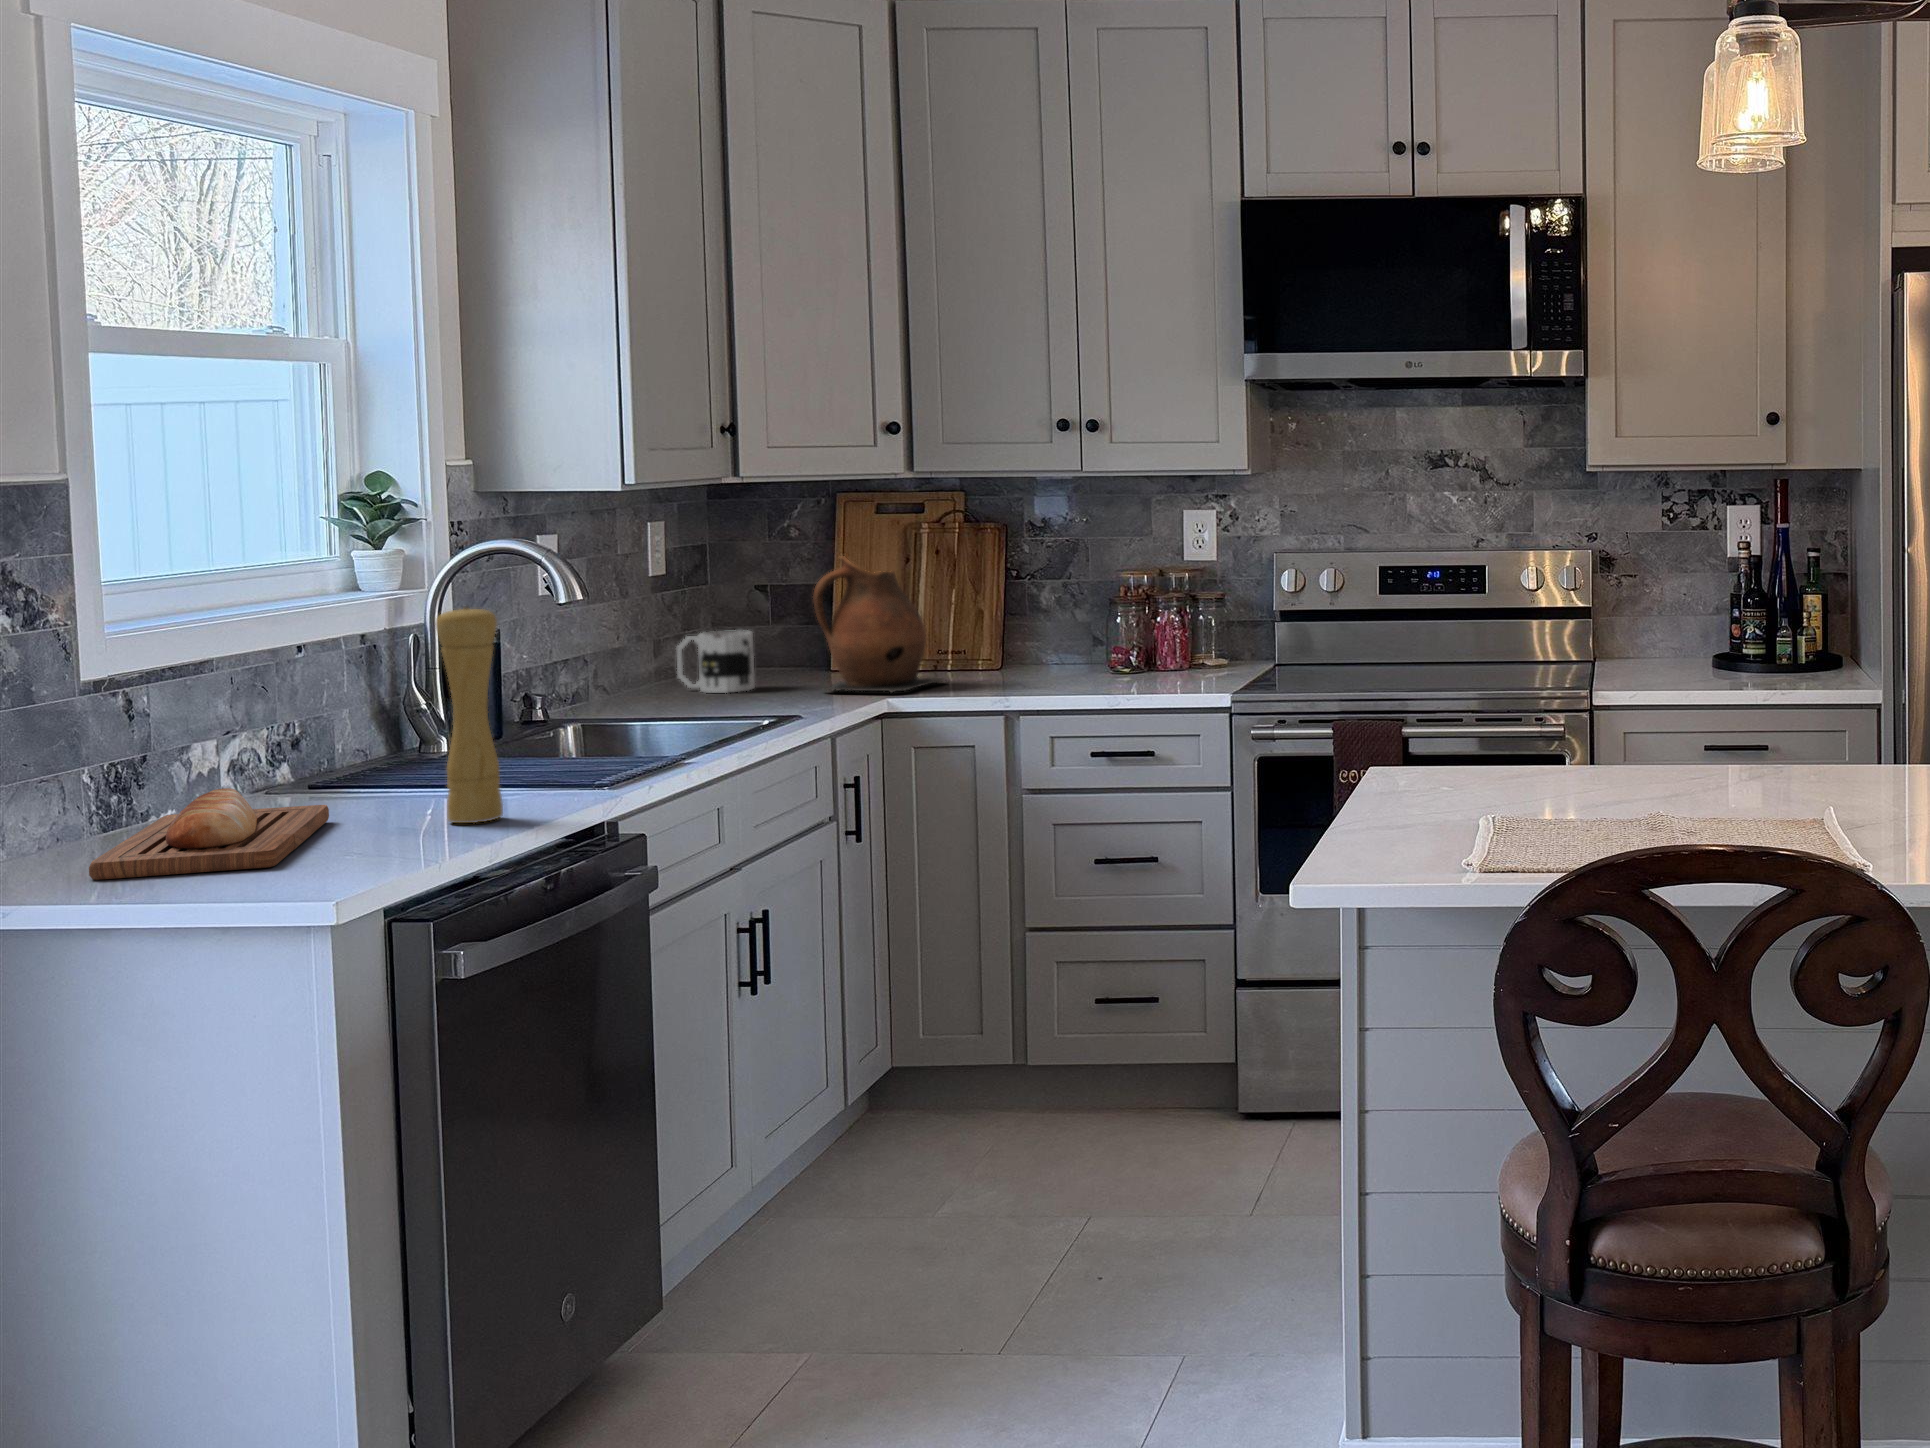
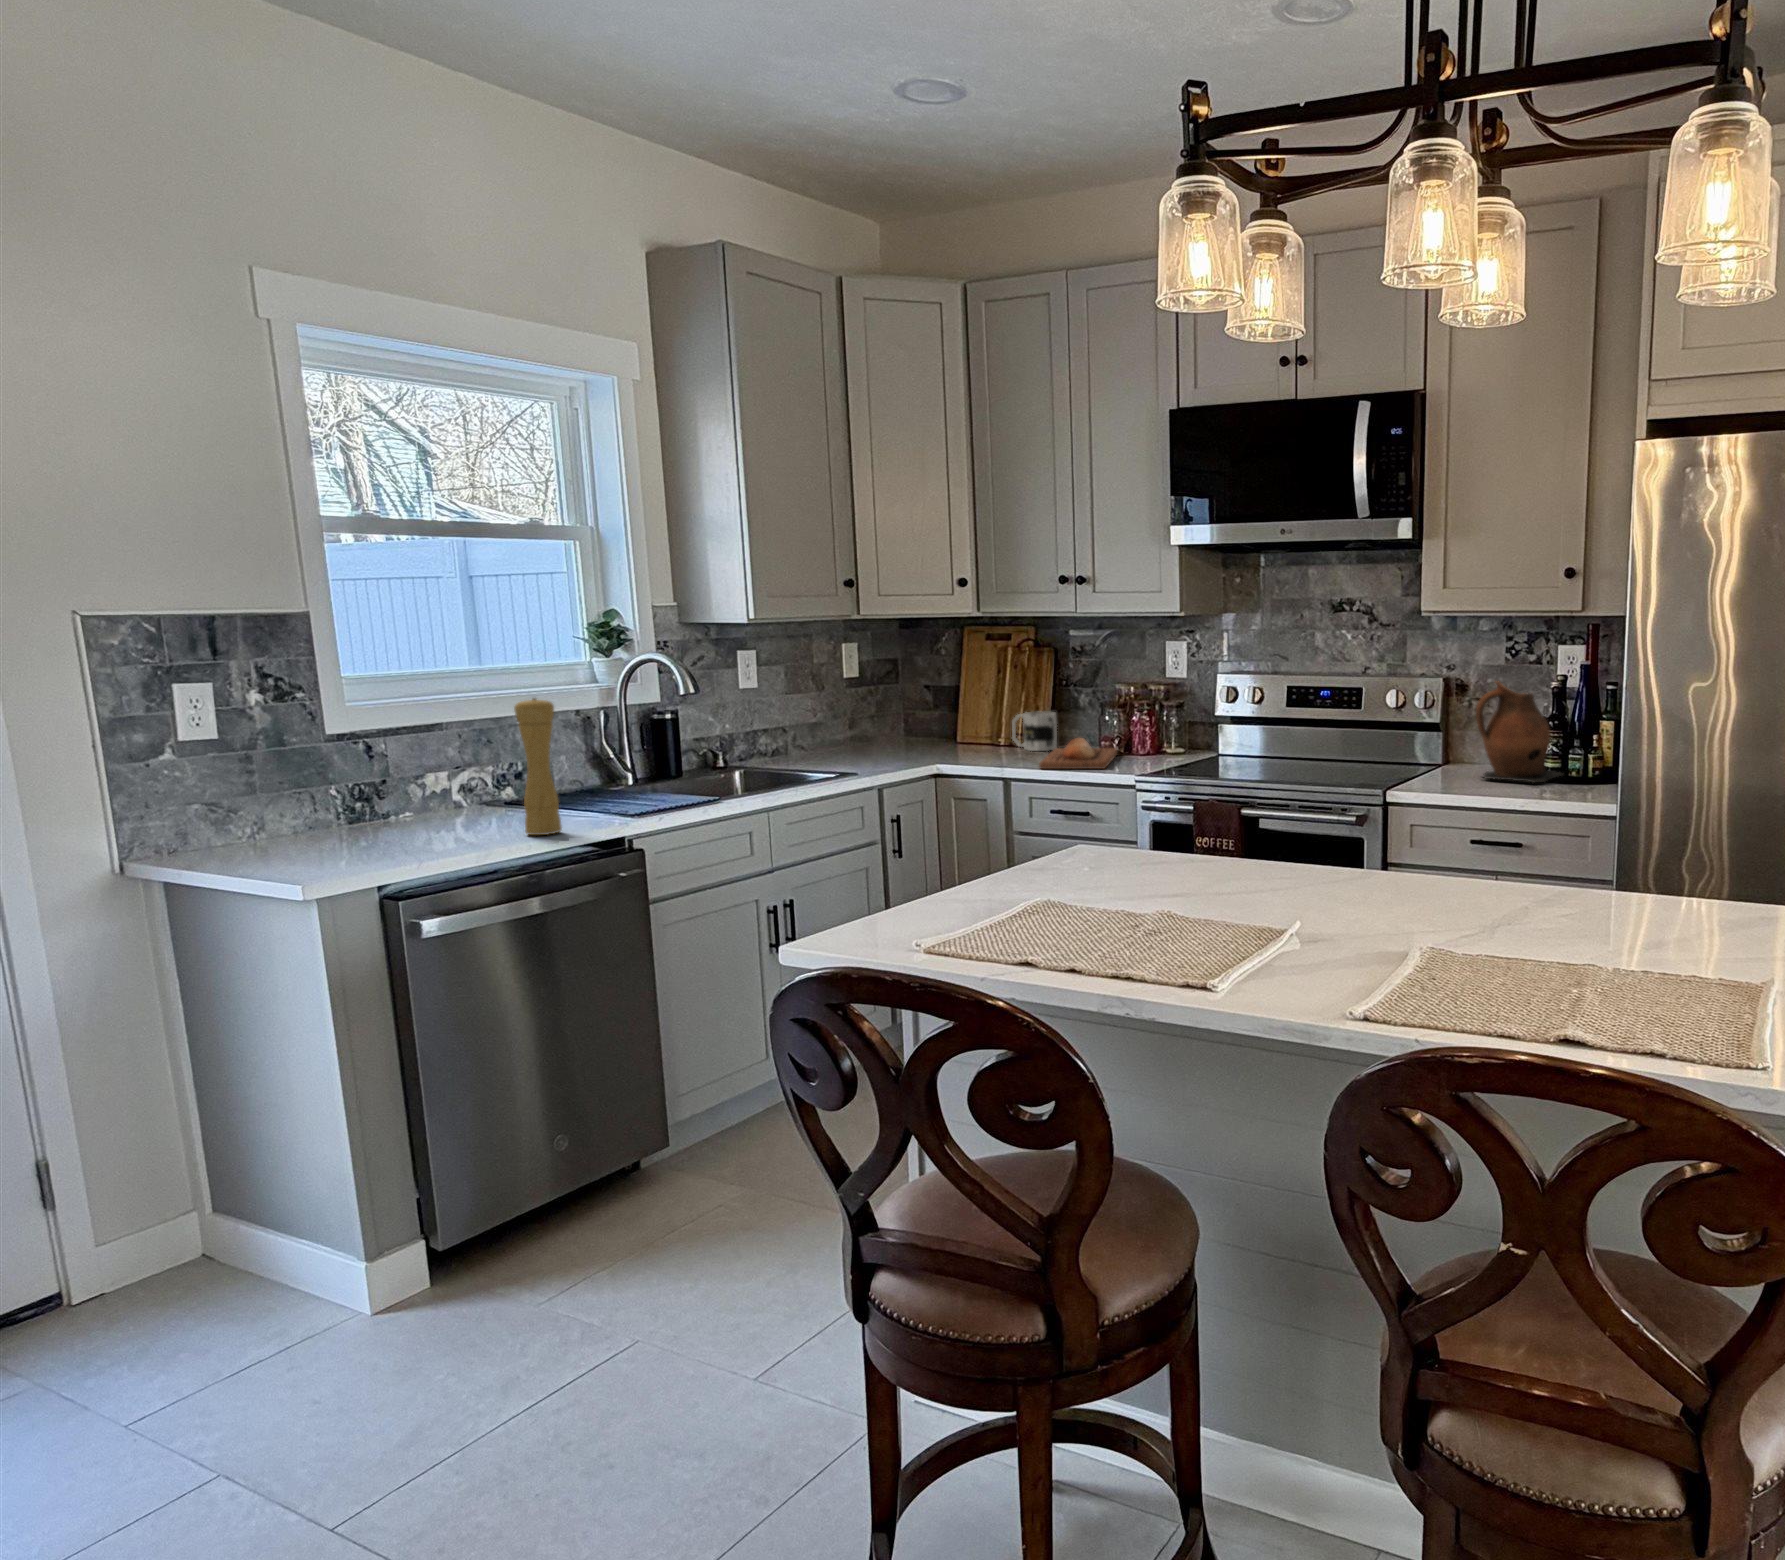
ceramic pitcher: present [813,557,944,693] -> present [1476,681,1563,783]
mug: present [677,630,755,693] -> present [1012,712,1057,751]
bread loaf: present [89,788,329,880] -> present [1039,738,1117,769]

